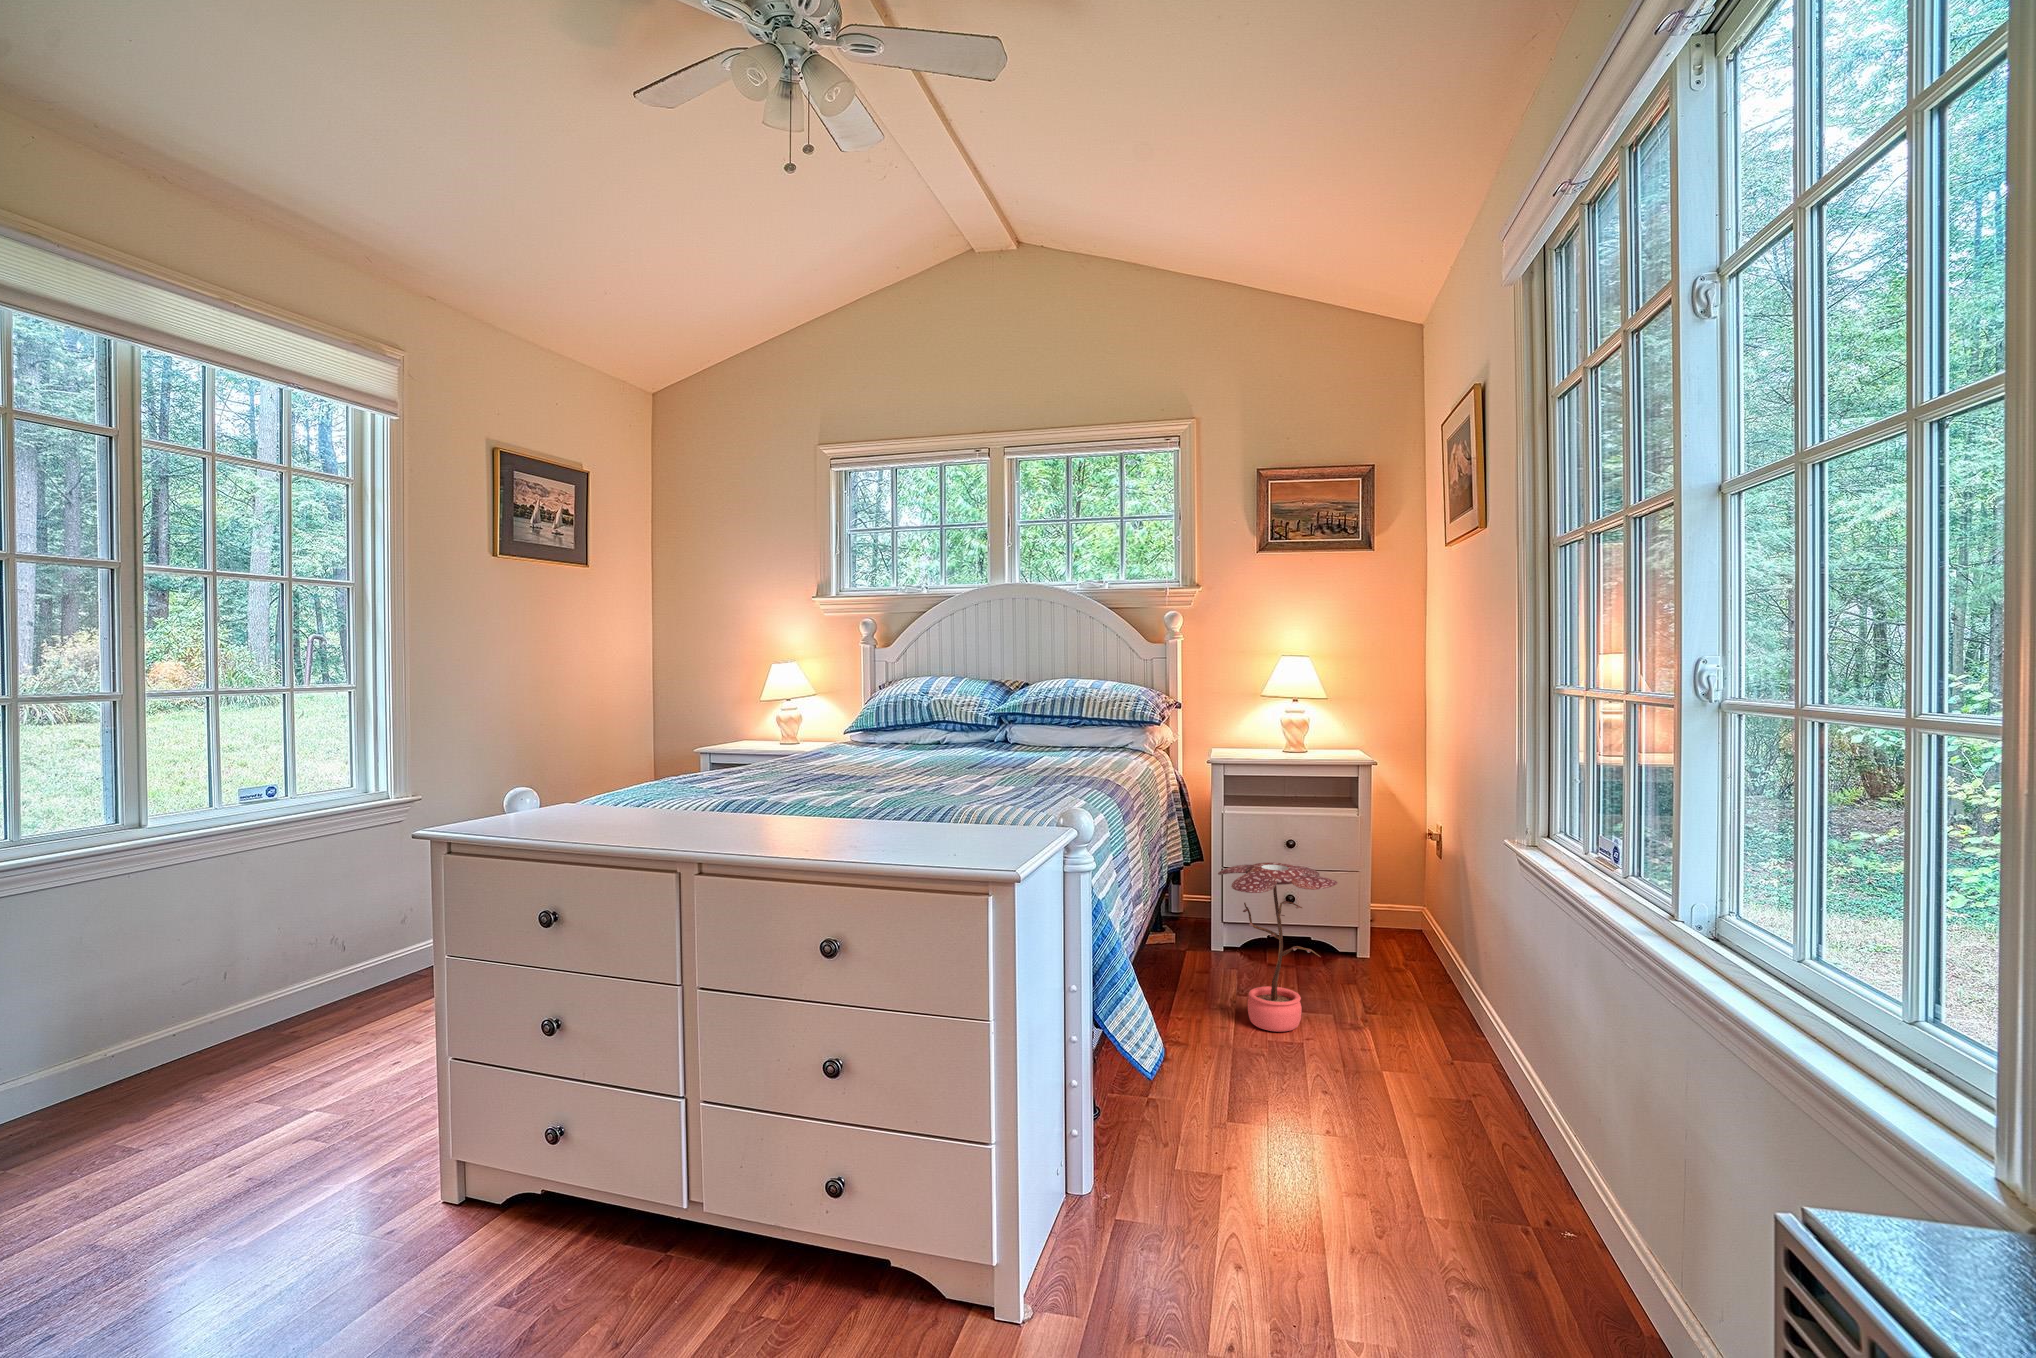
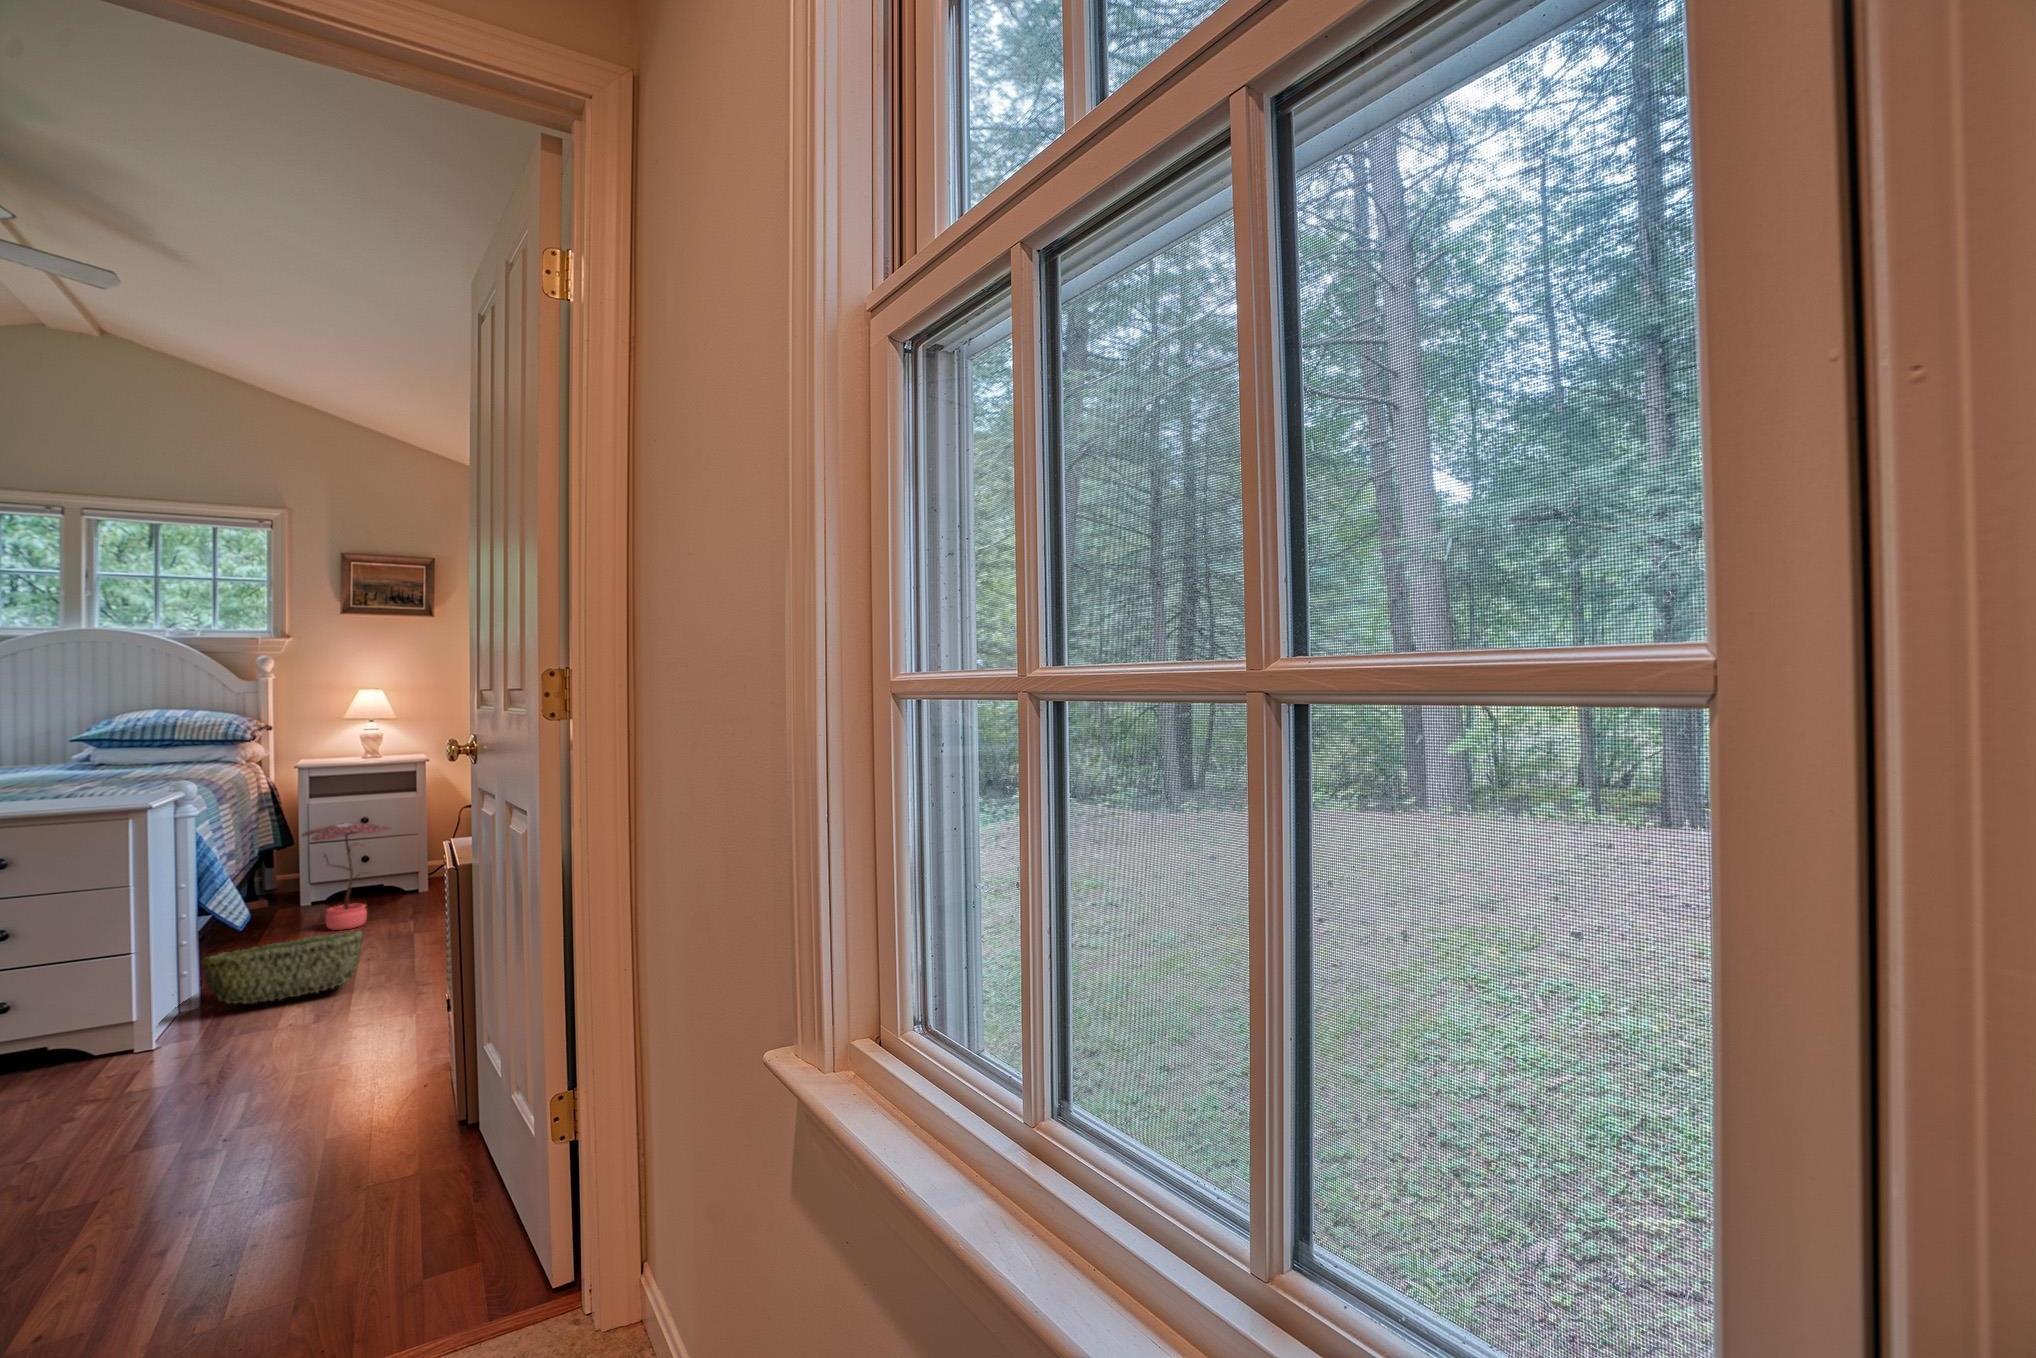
woven basket: none [1091,1097,1330,1245] -> present [201,931,363,1004]

